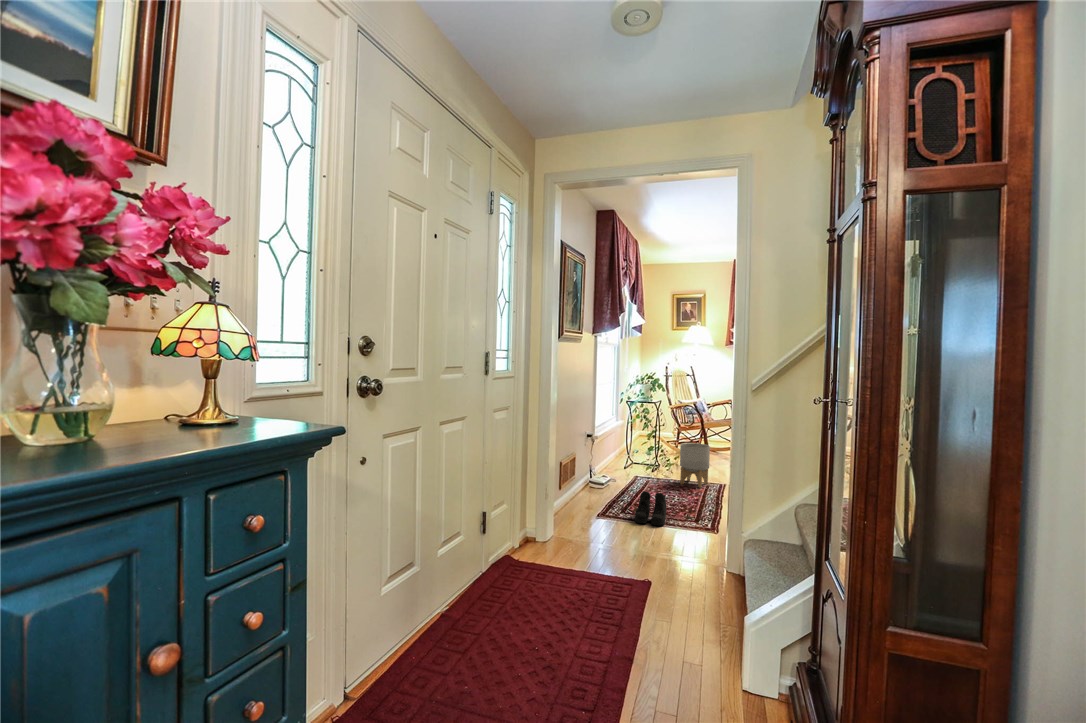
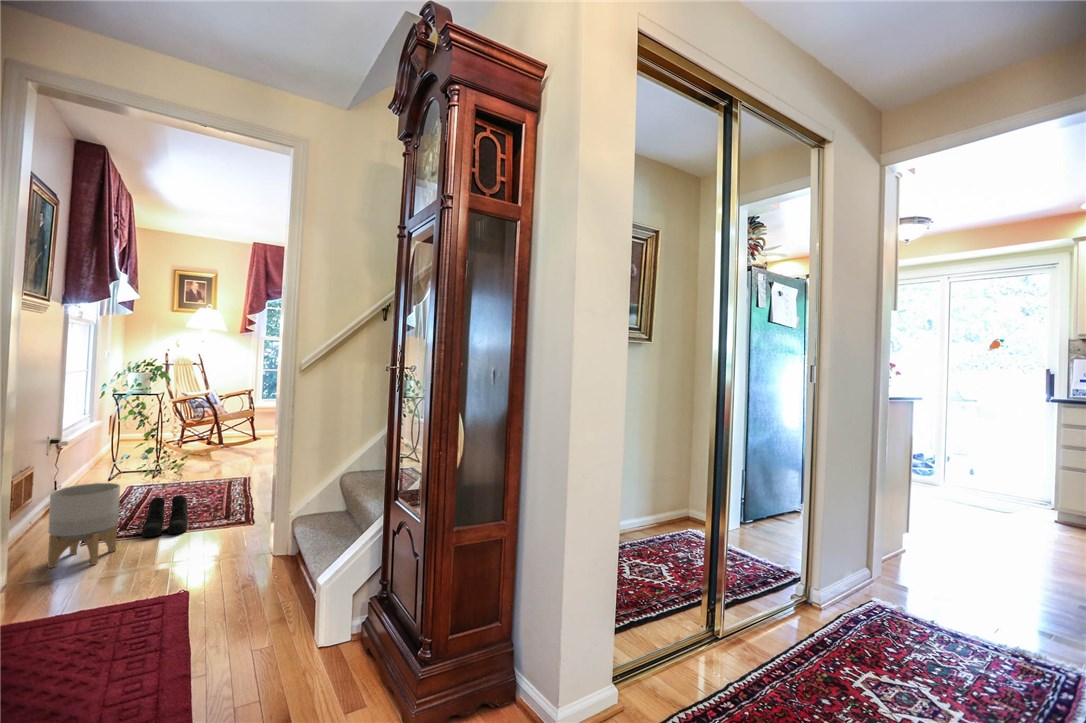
planter: present [680,443,710,488] -> present [48,483,120,568]

